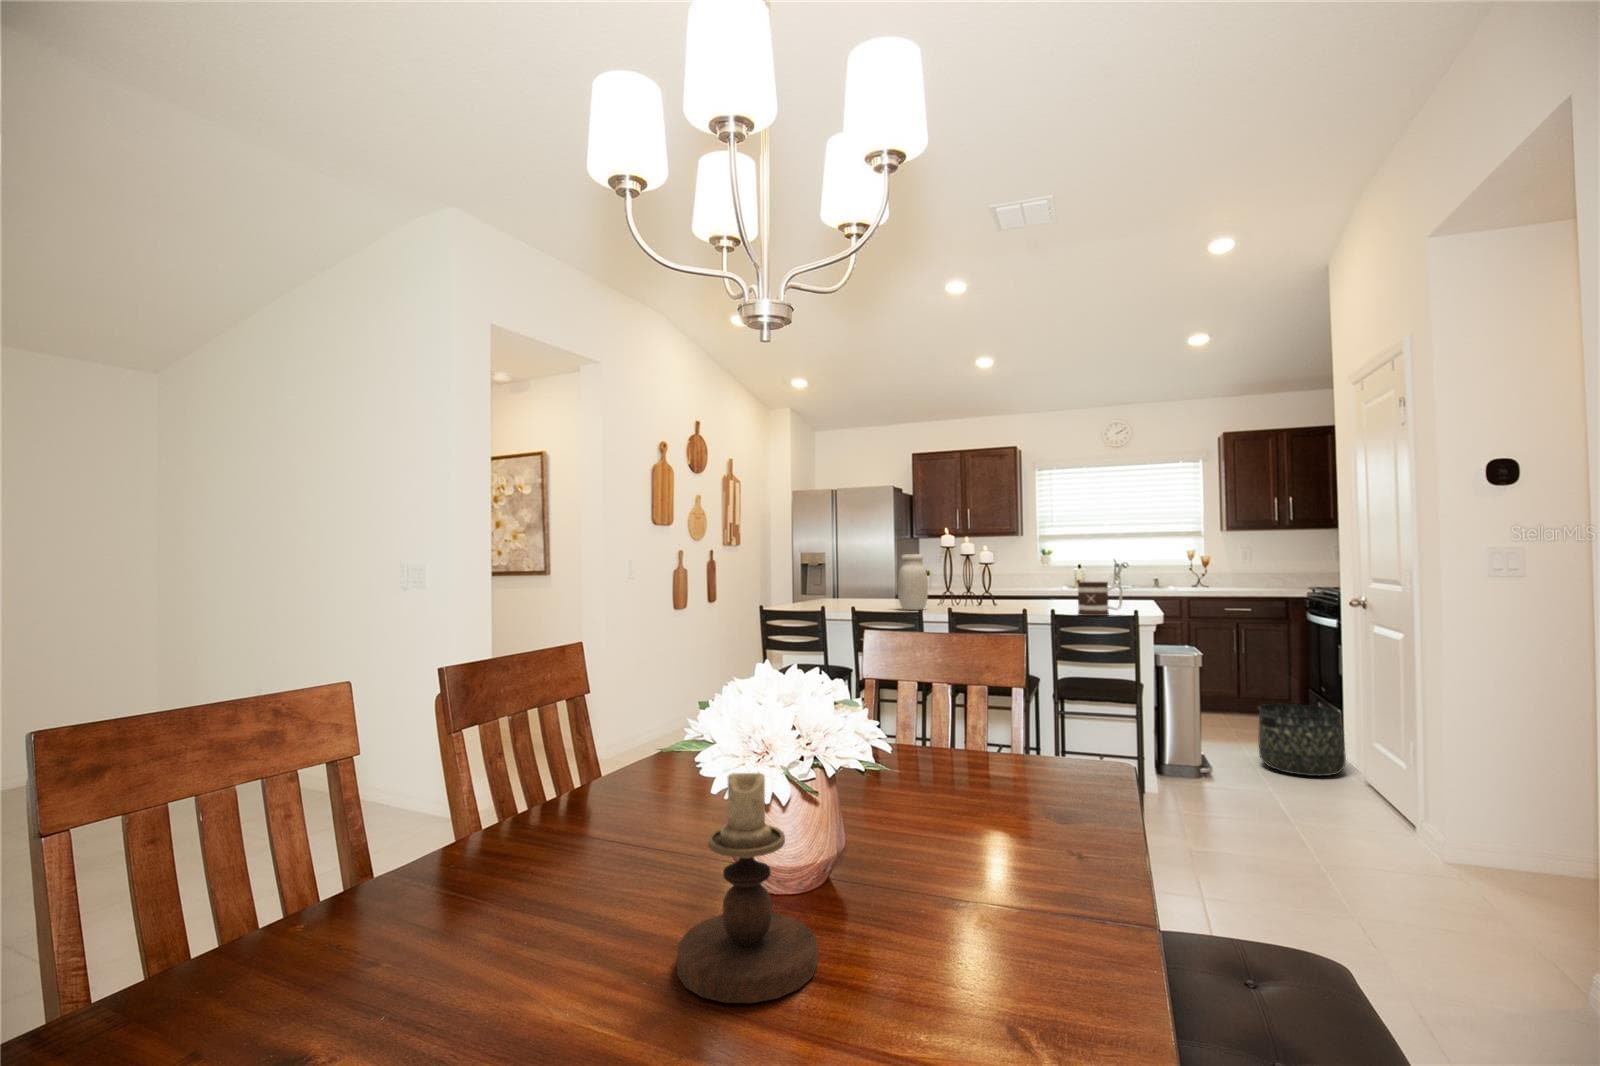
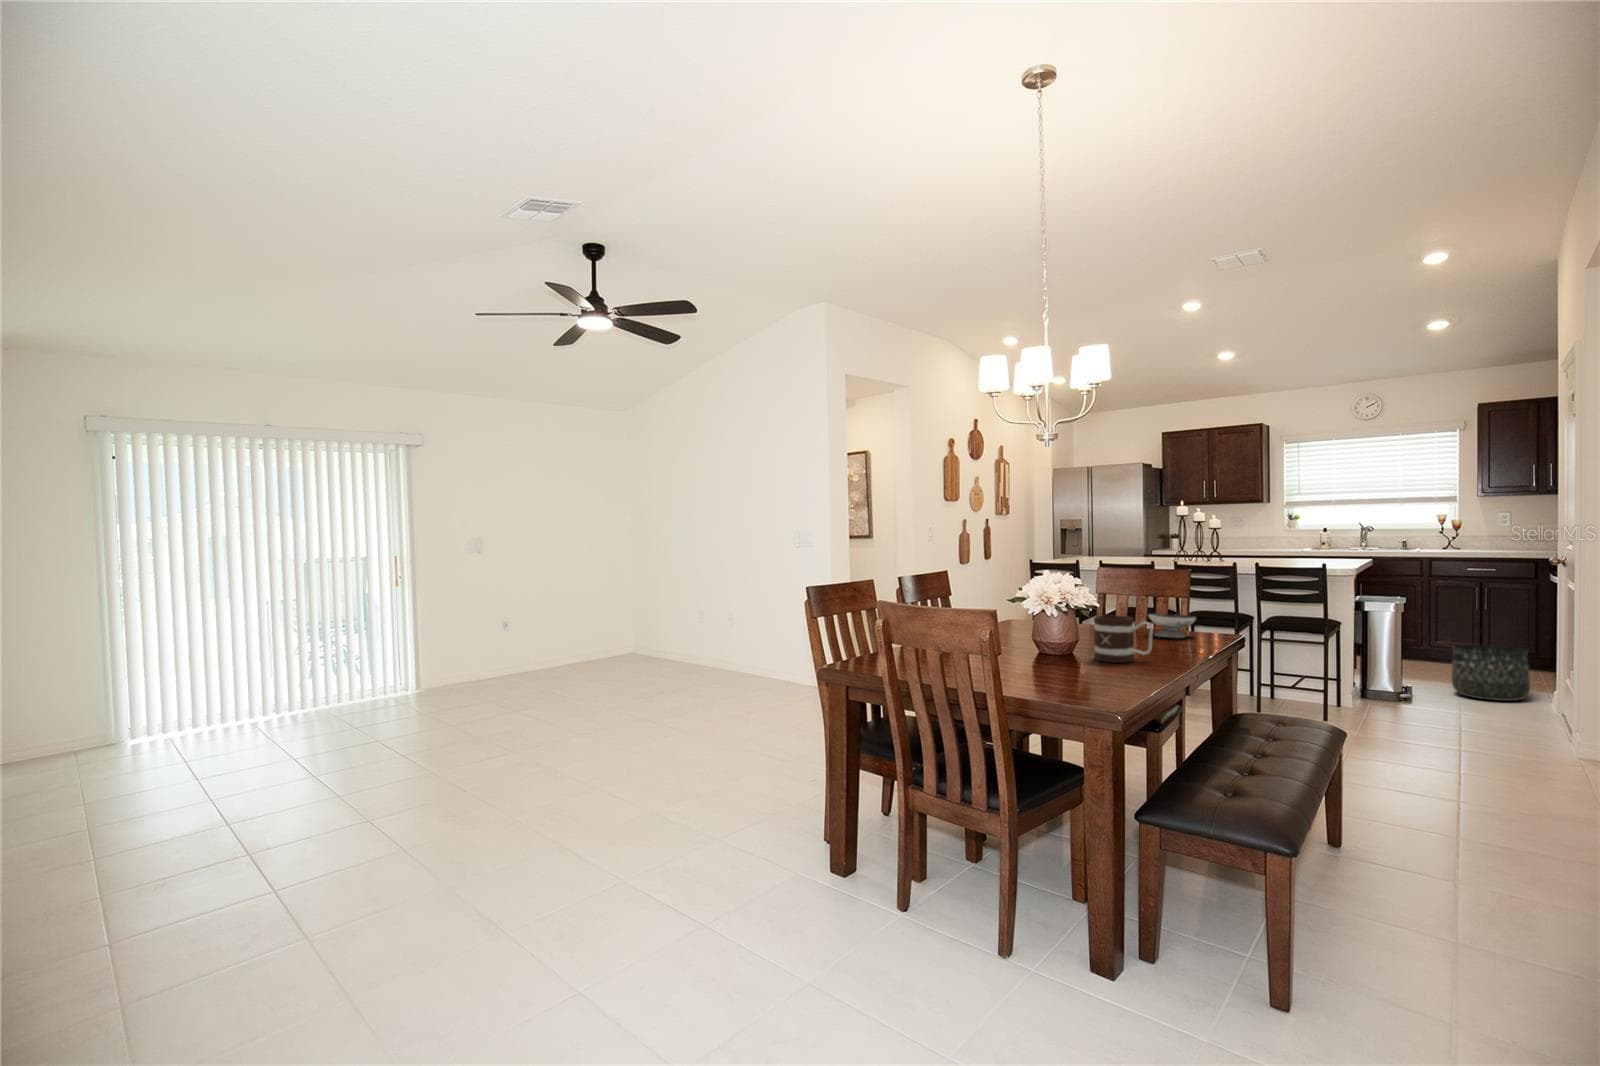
jar: present [898,554,928,610] -> none [1136,523,1161,564]
mug: present [1077,582,1122,616] -> present [1094,616,1153,662]
bowl: none [983,729,1083,793] -> present [1149,613,1196,638]
candlestick: present [677,773,818,1003] -> none [1023,603,1067,661]

